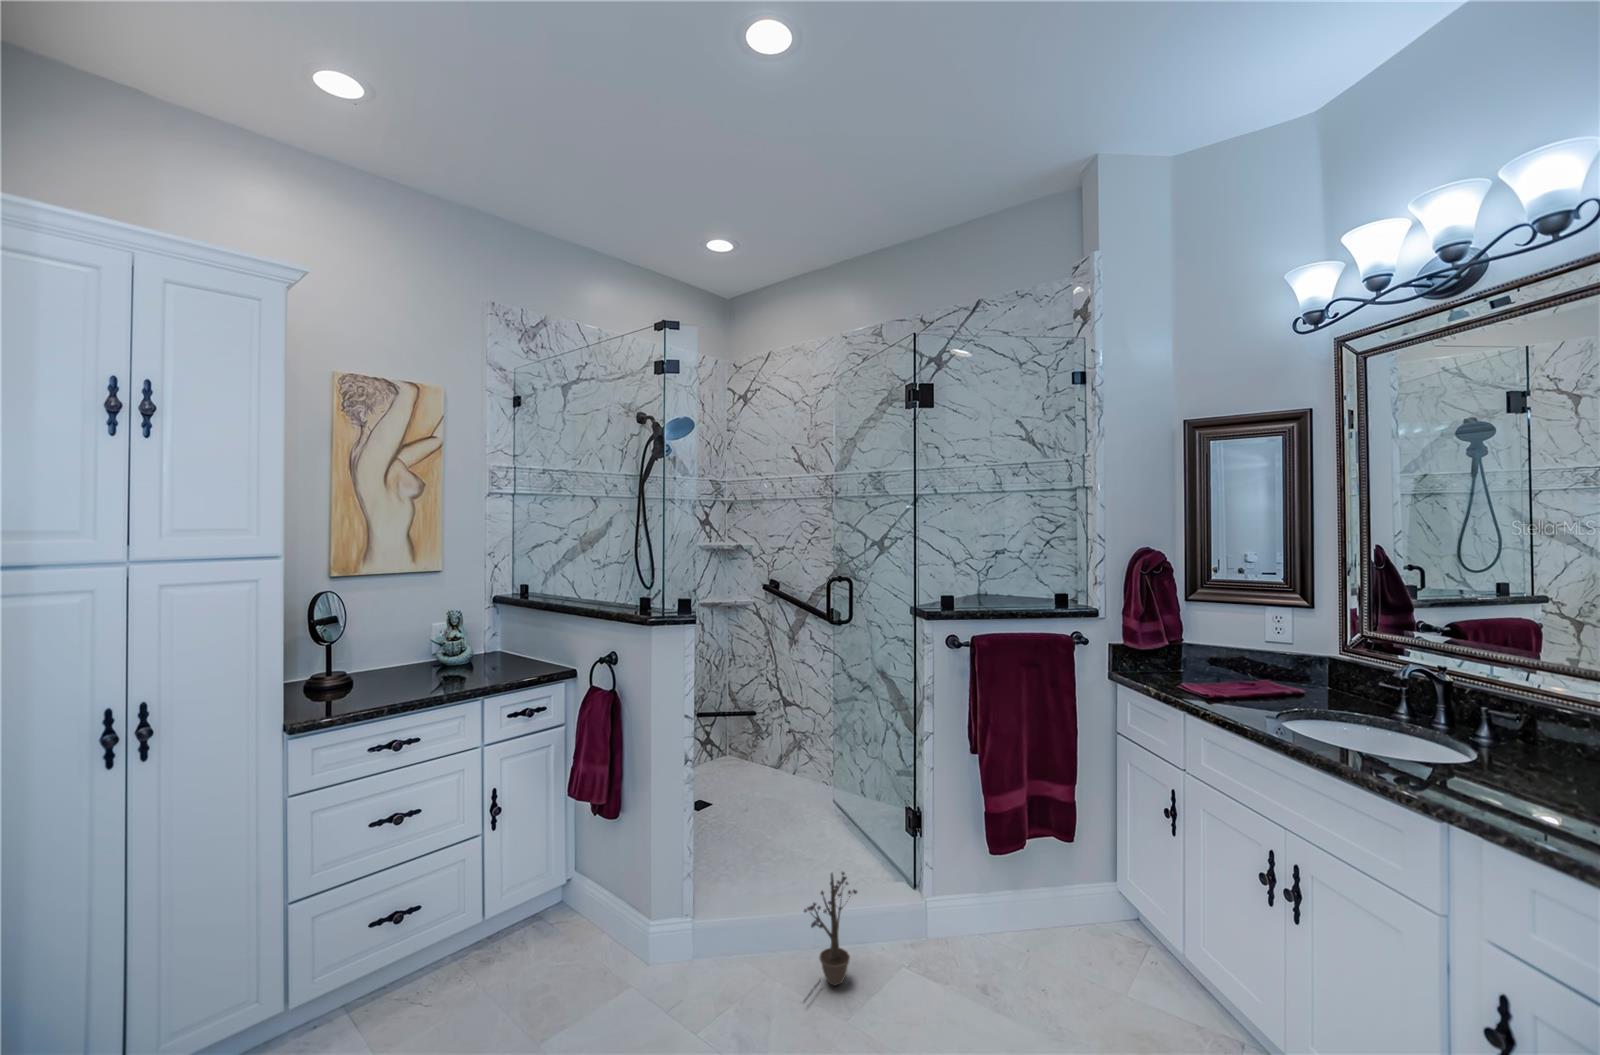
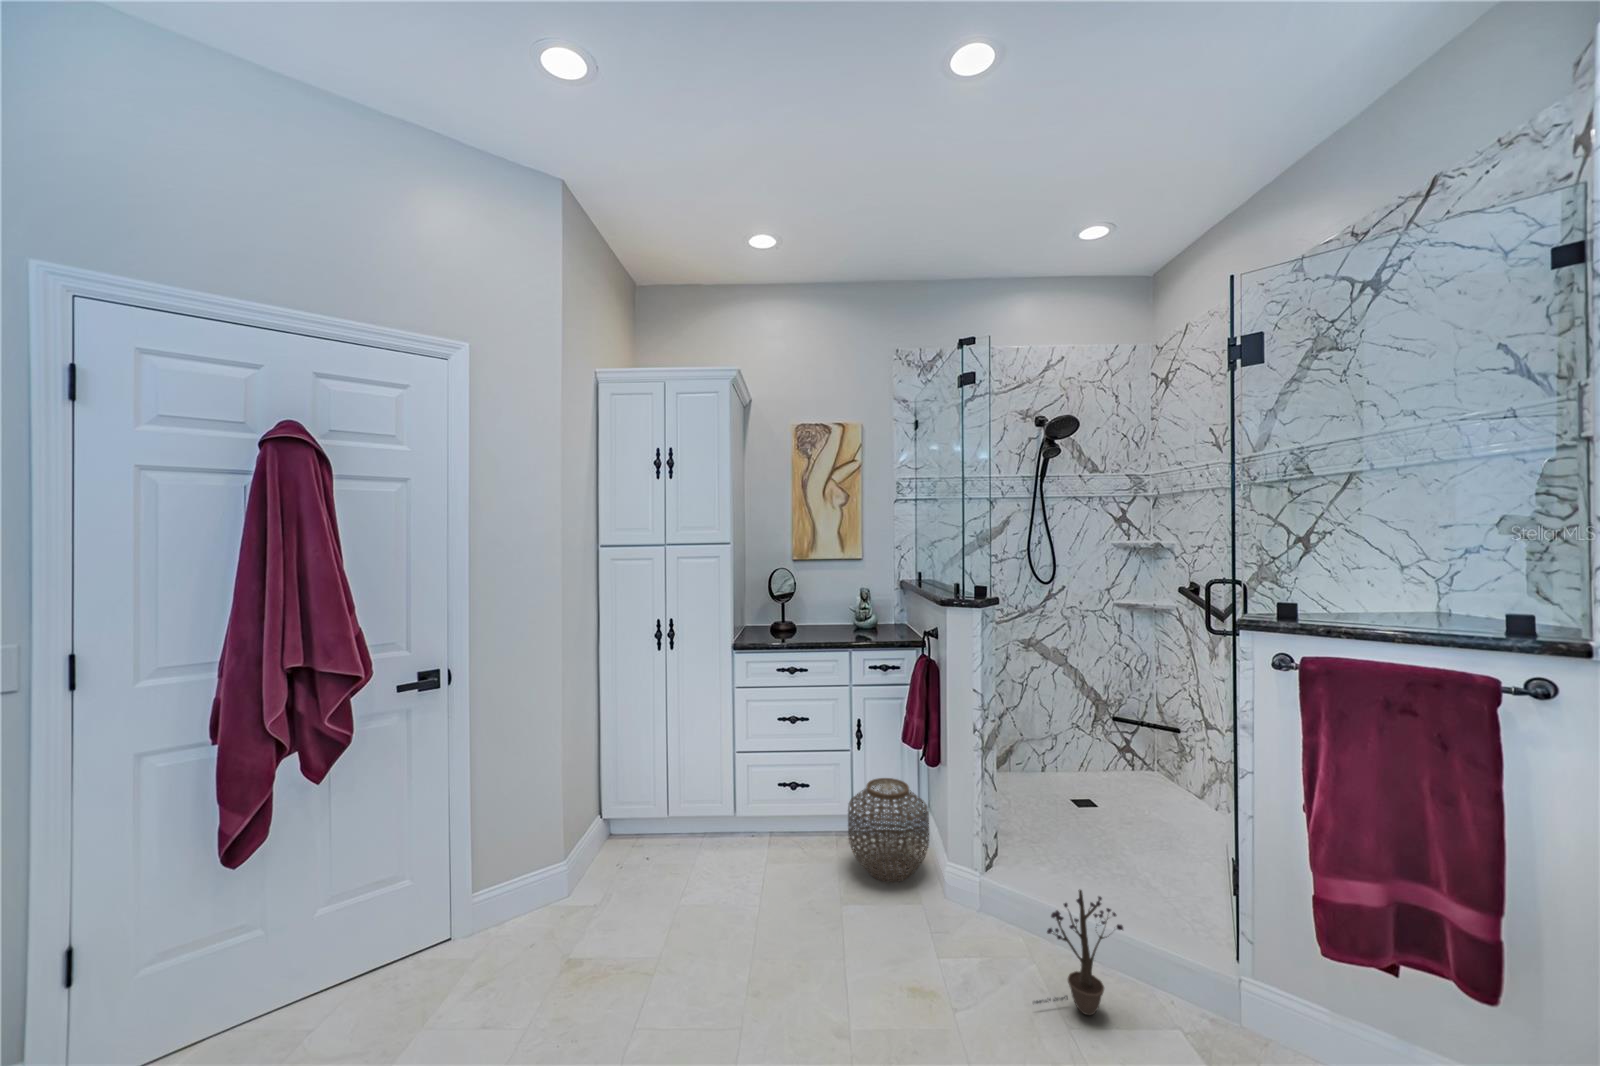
woven basket: none [509,847,617,983] -> present [848,778,929,882]

